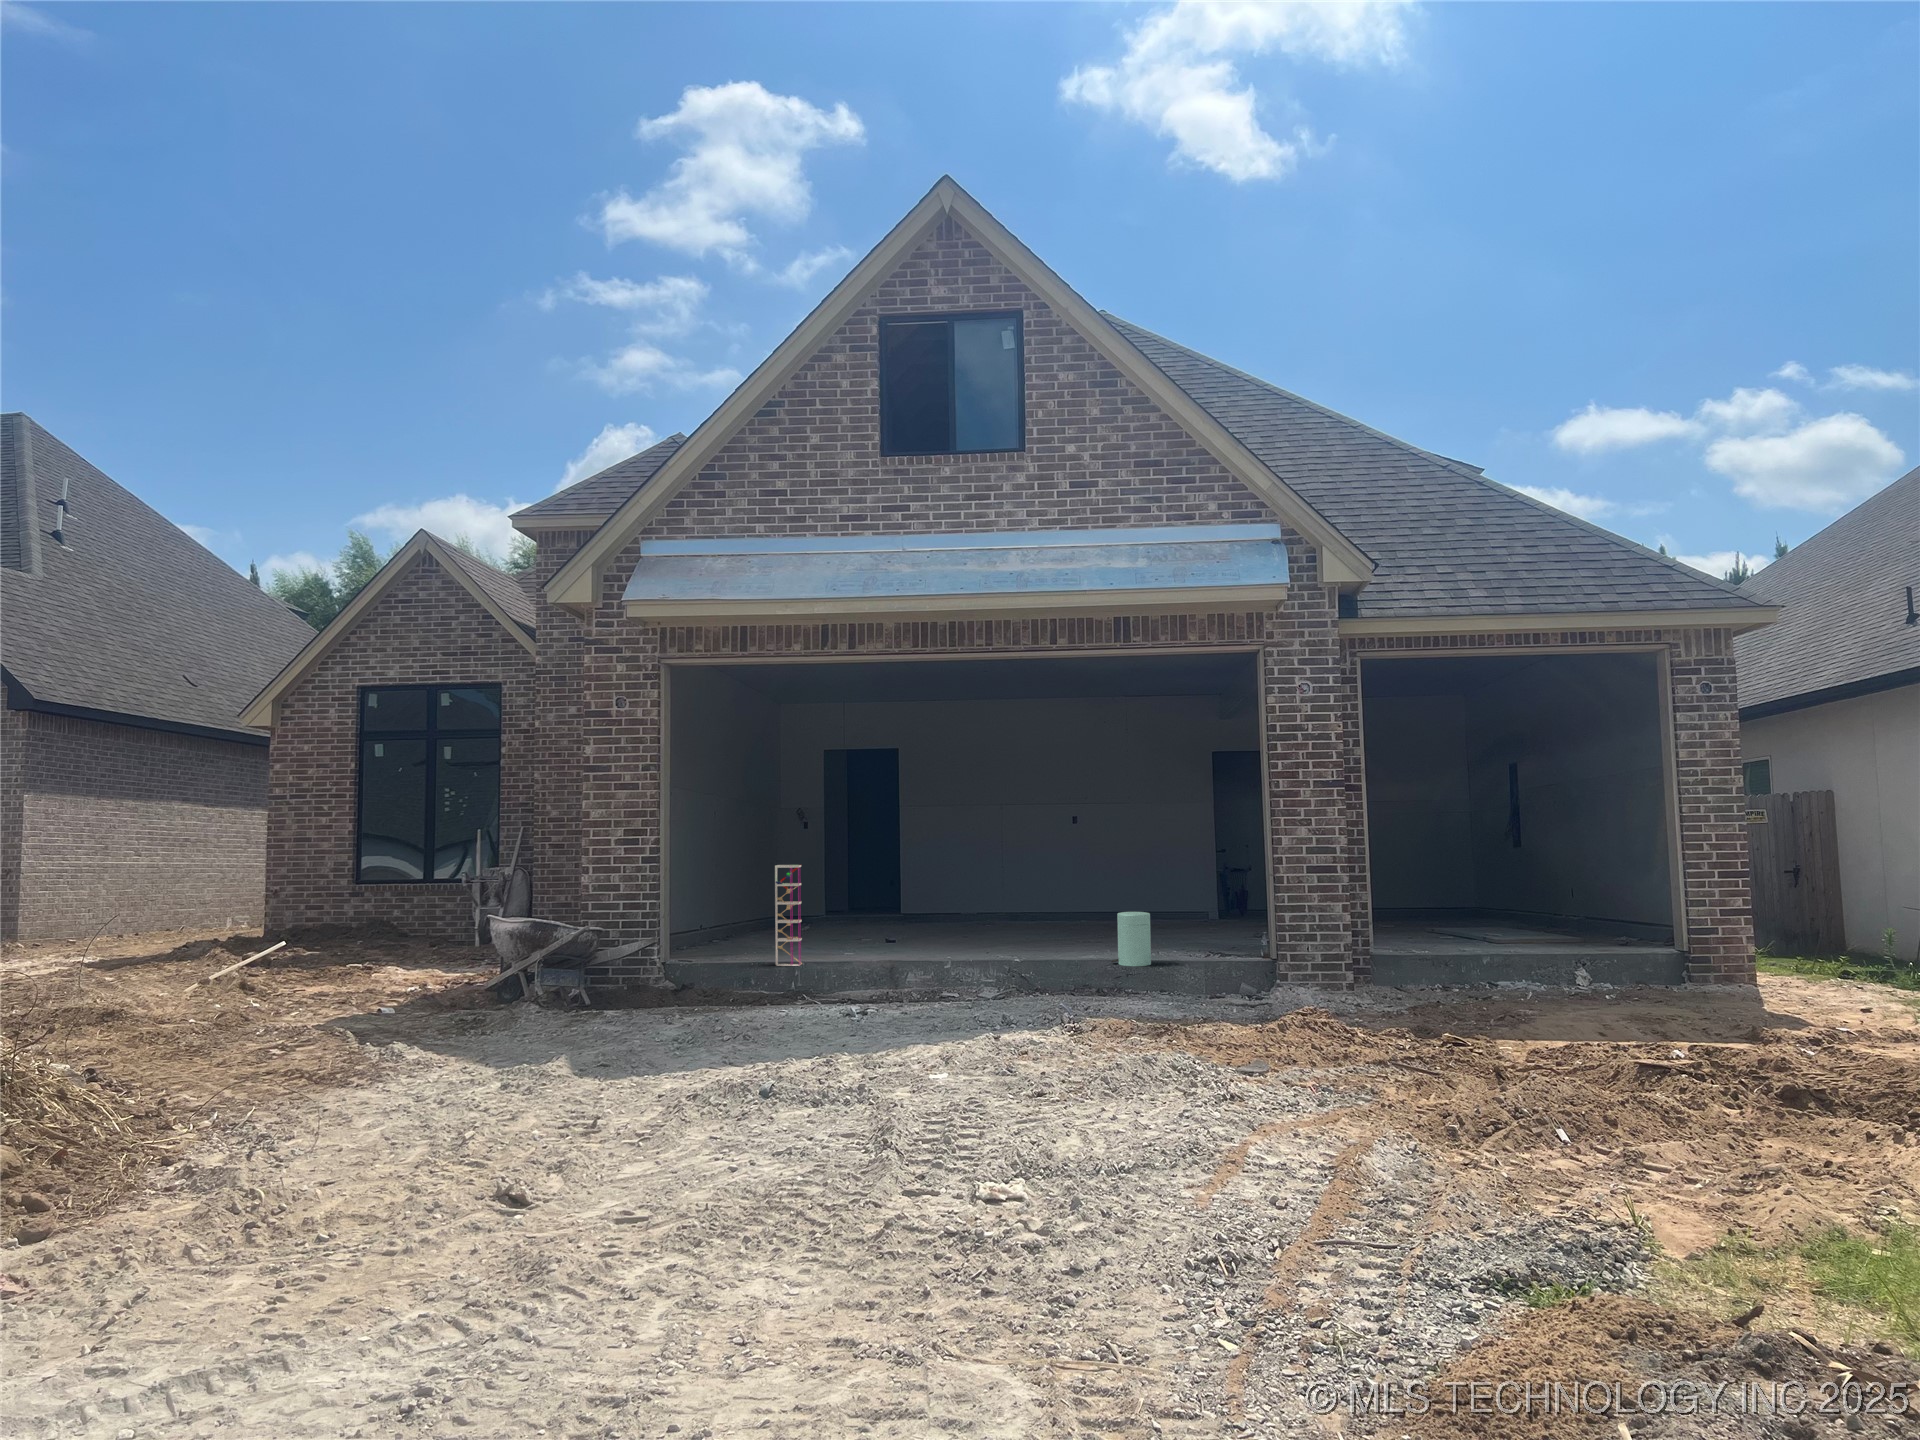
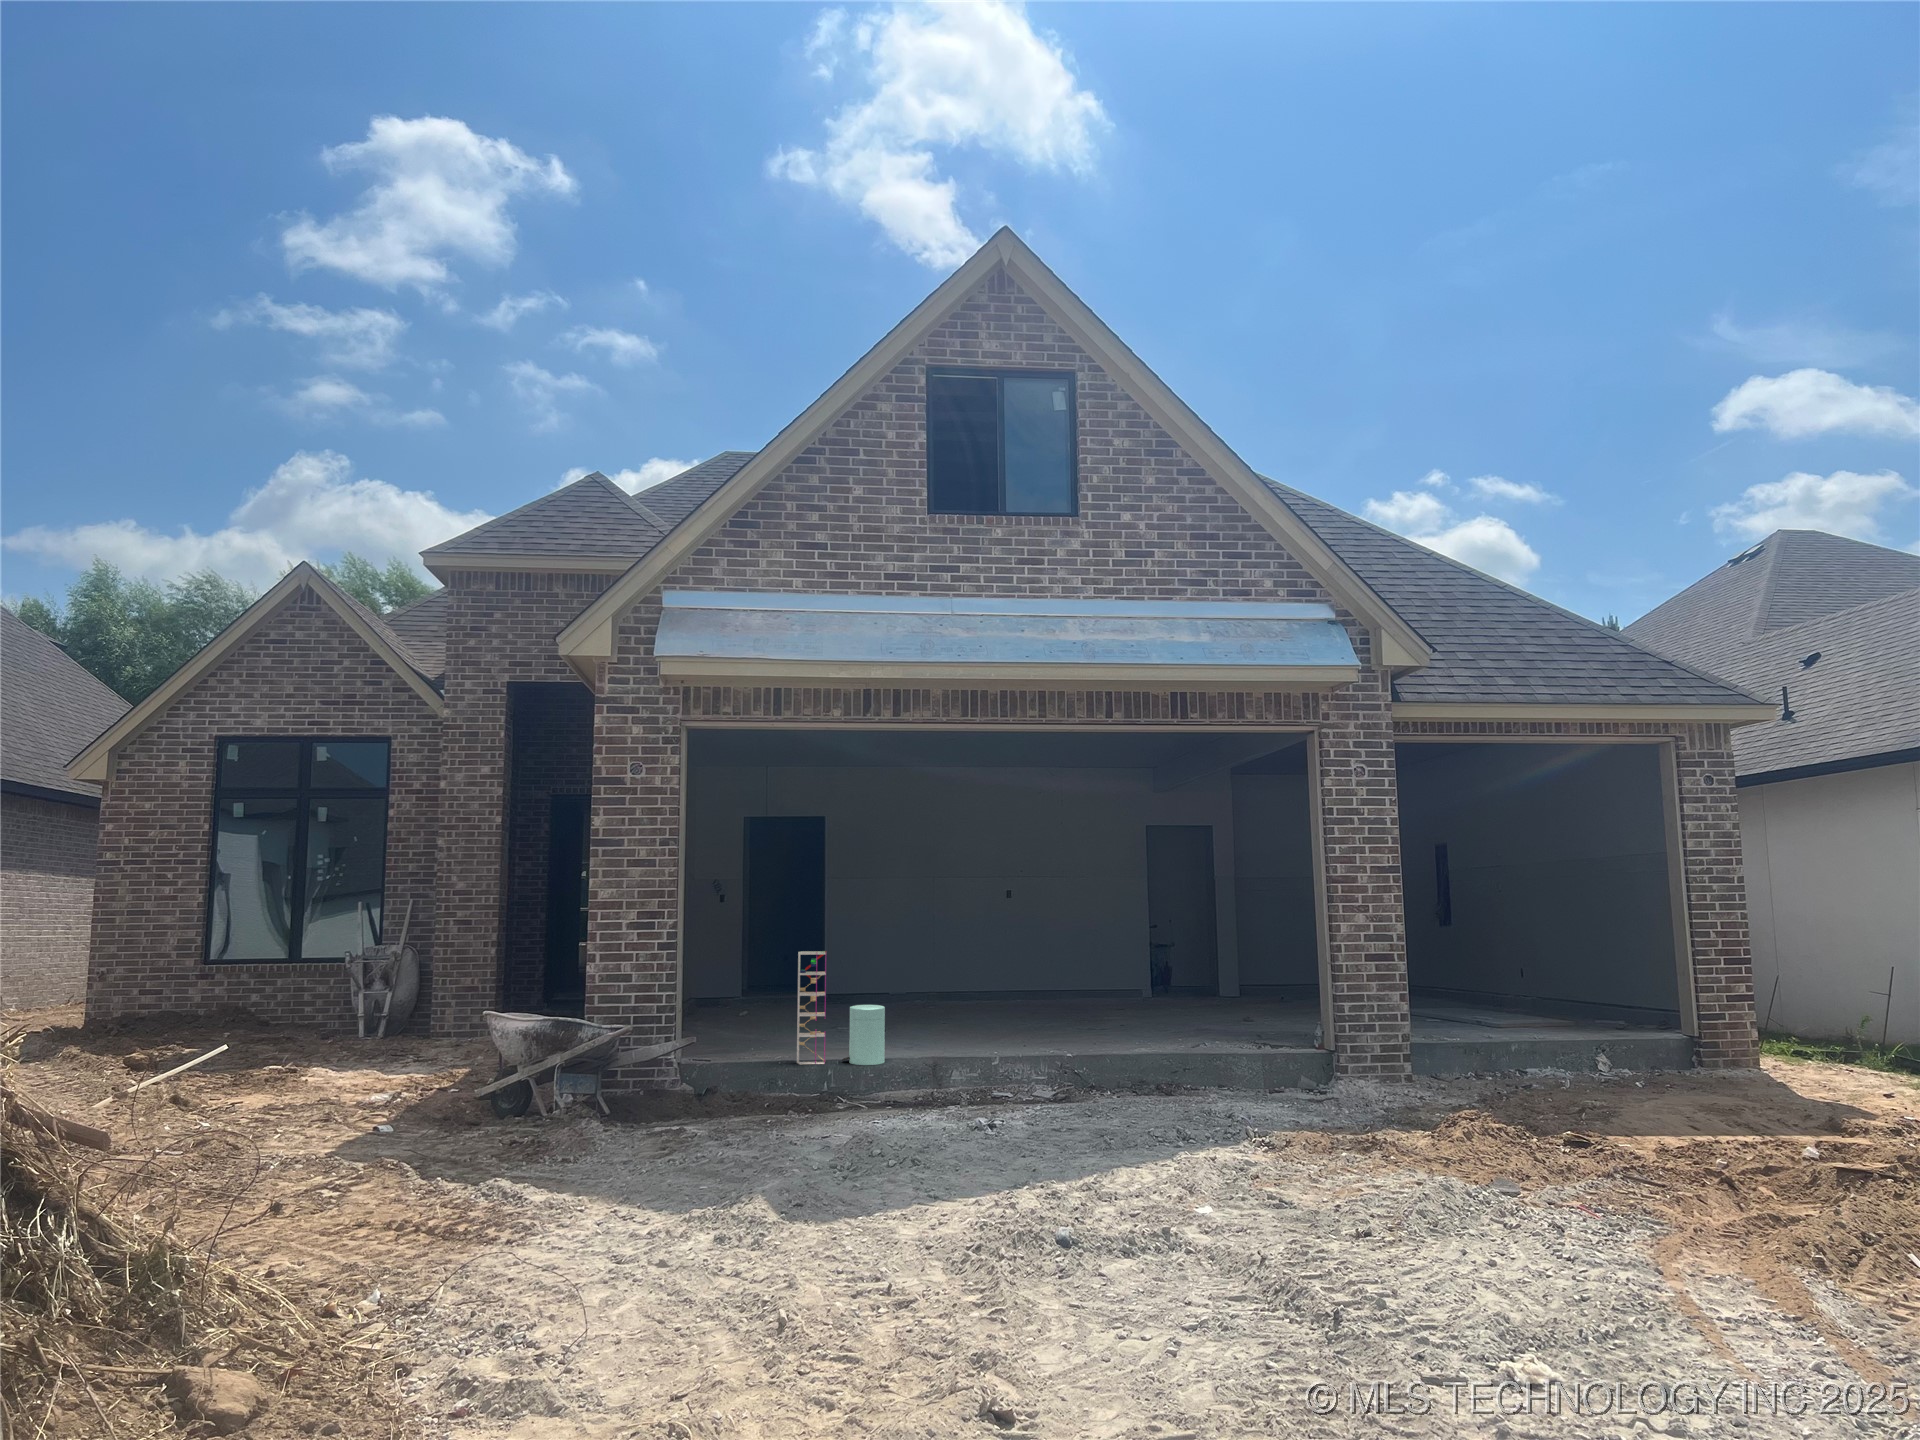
trash can: present [1112,912,1151,966] -> present [842,1005,885,1065]

